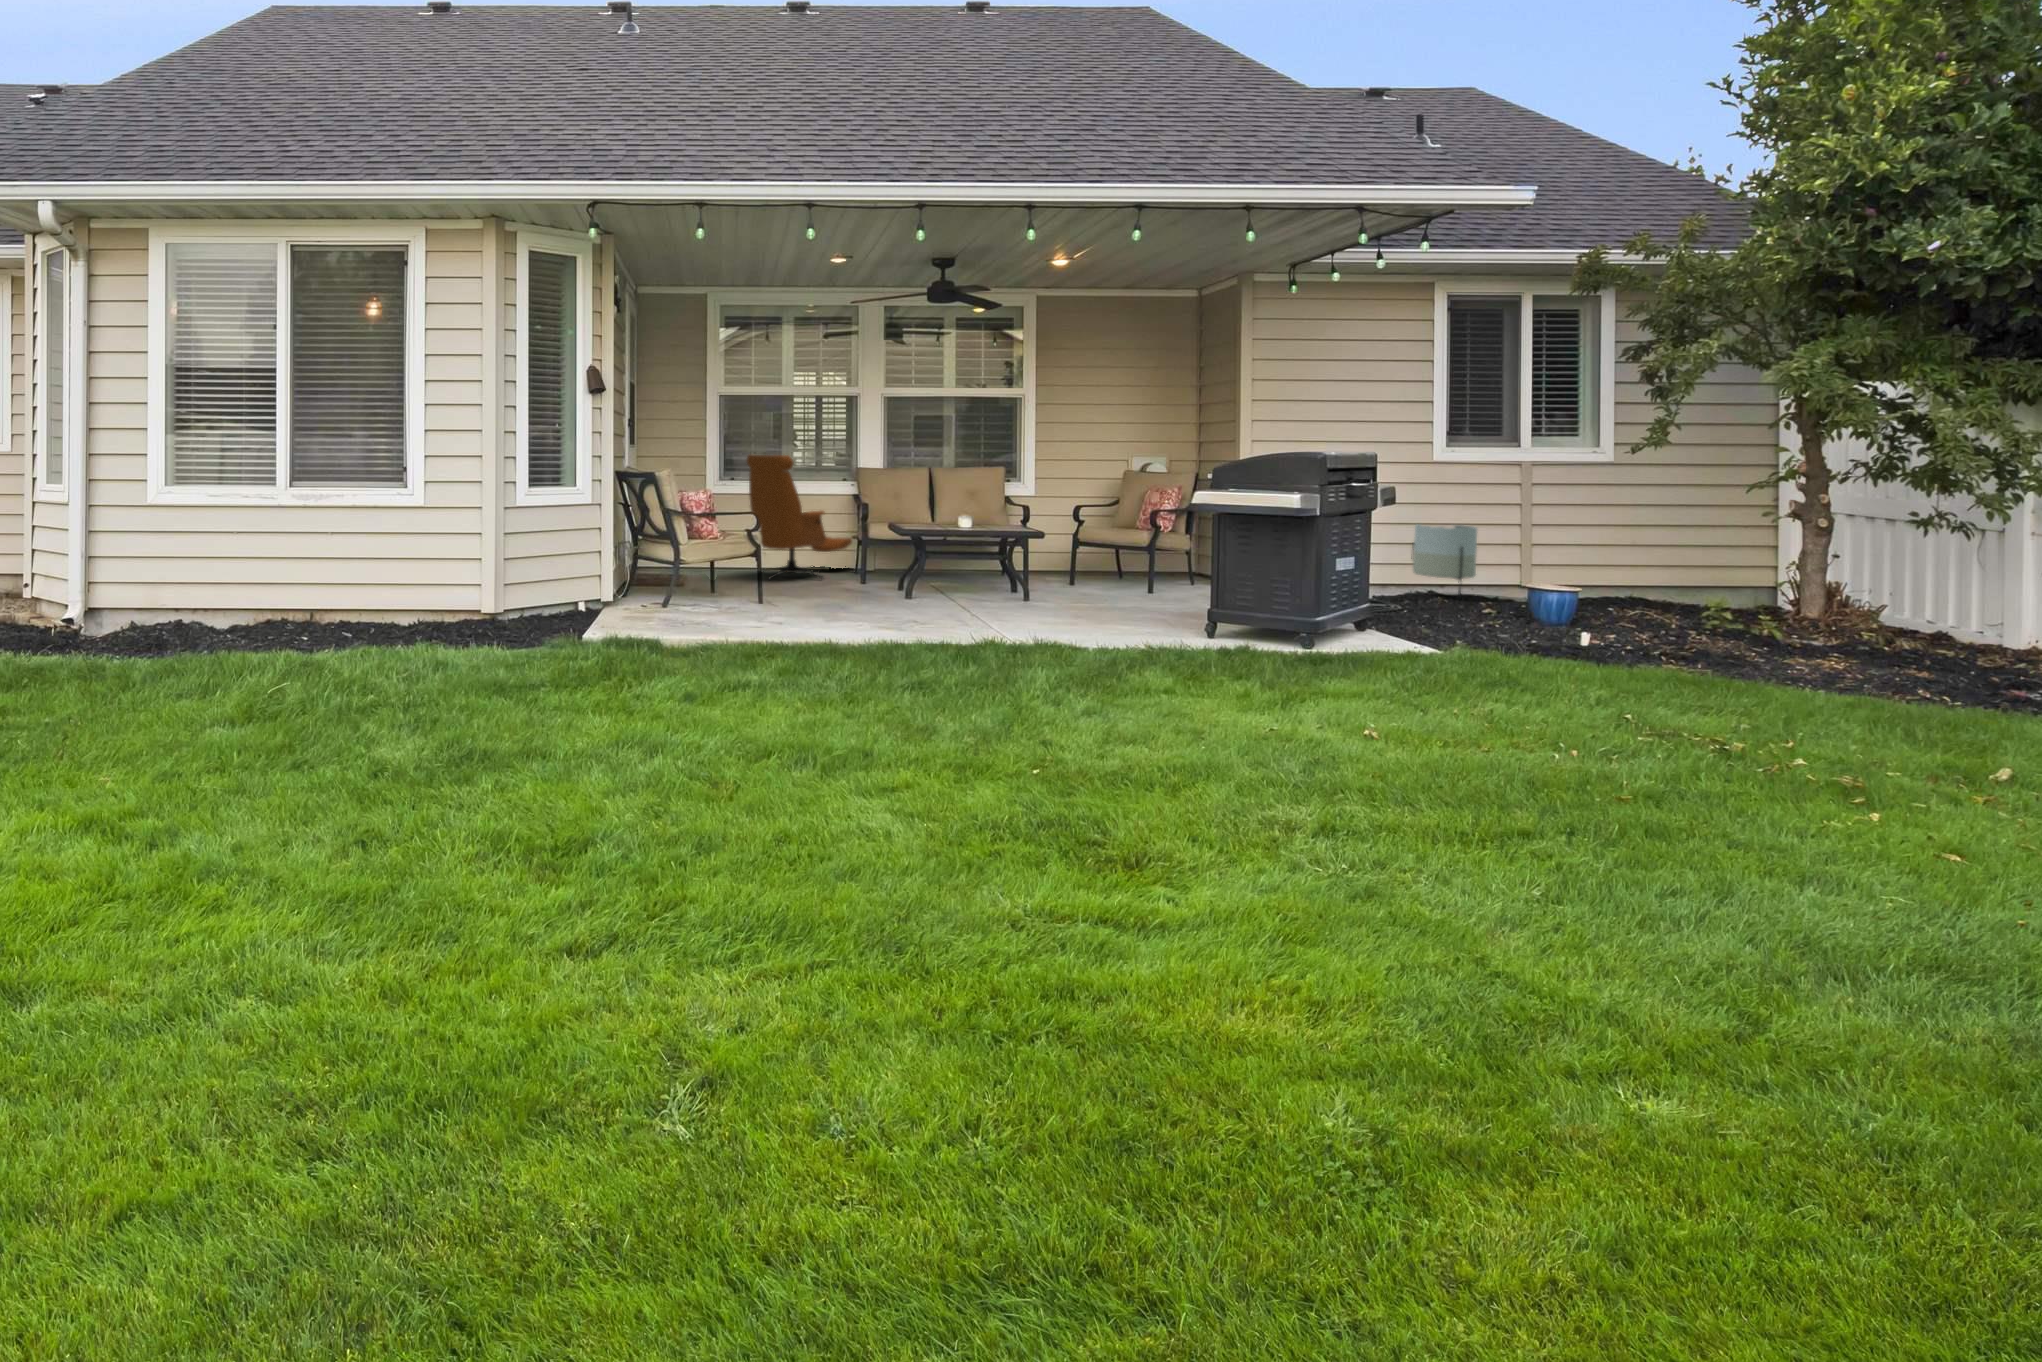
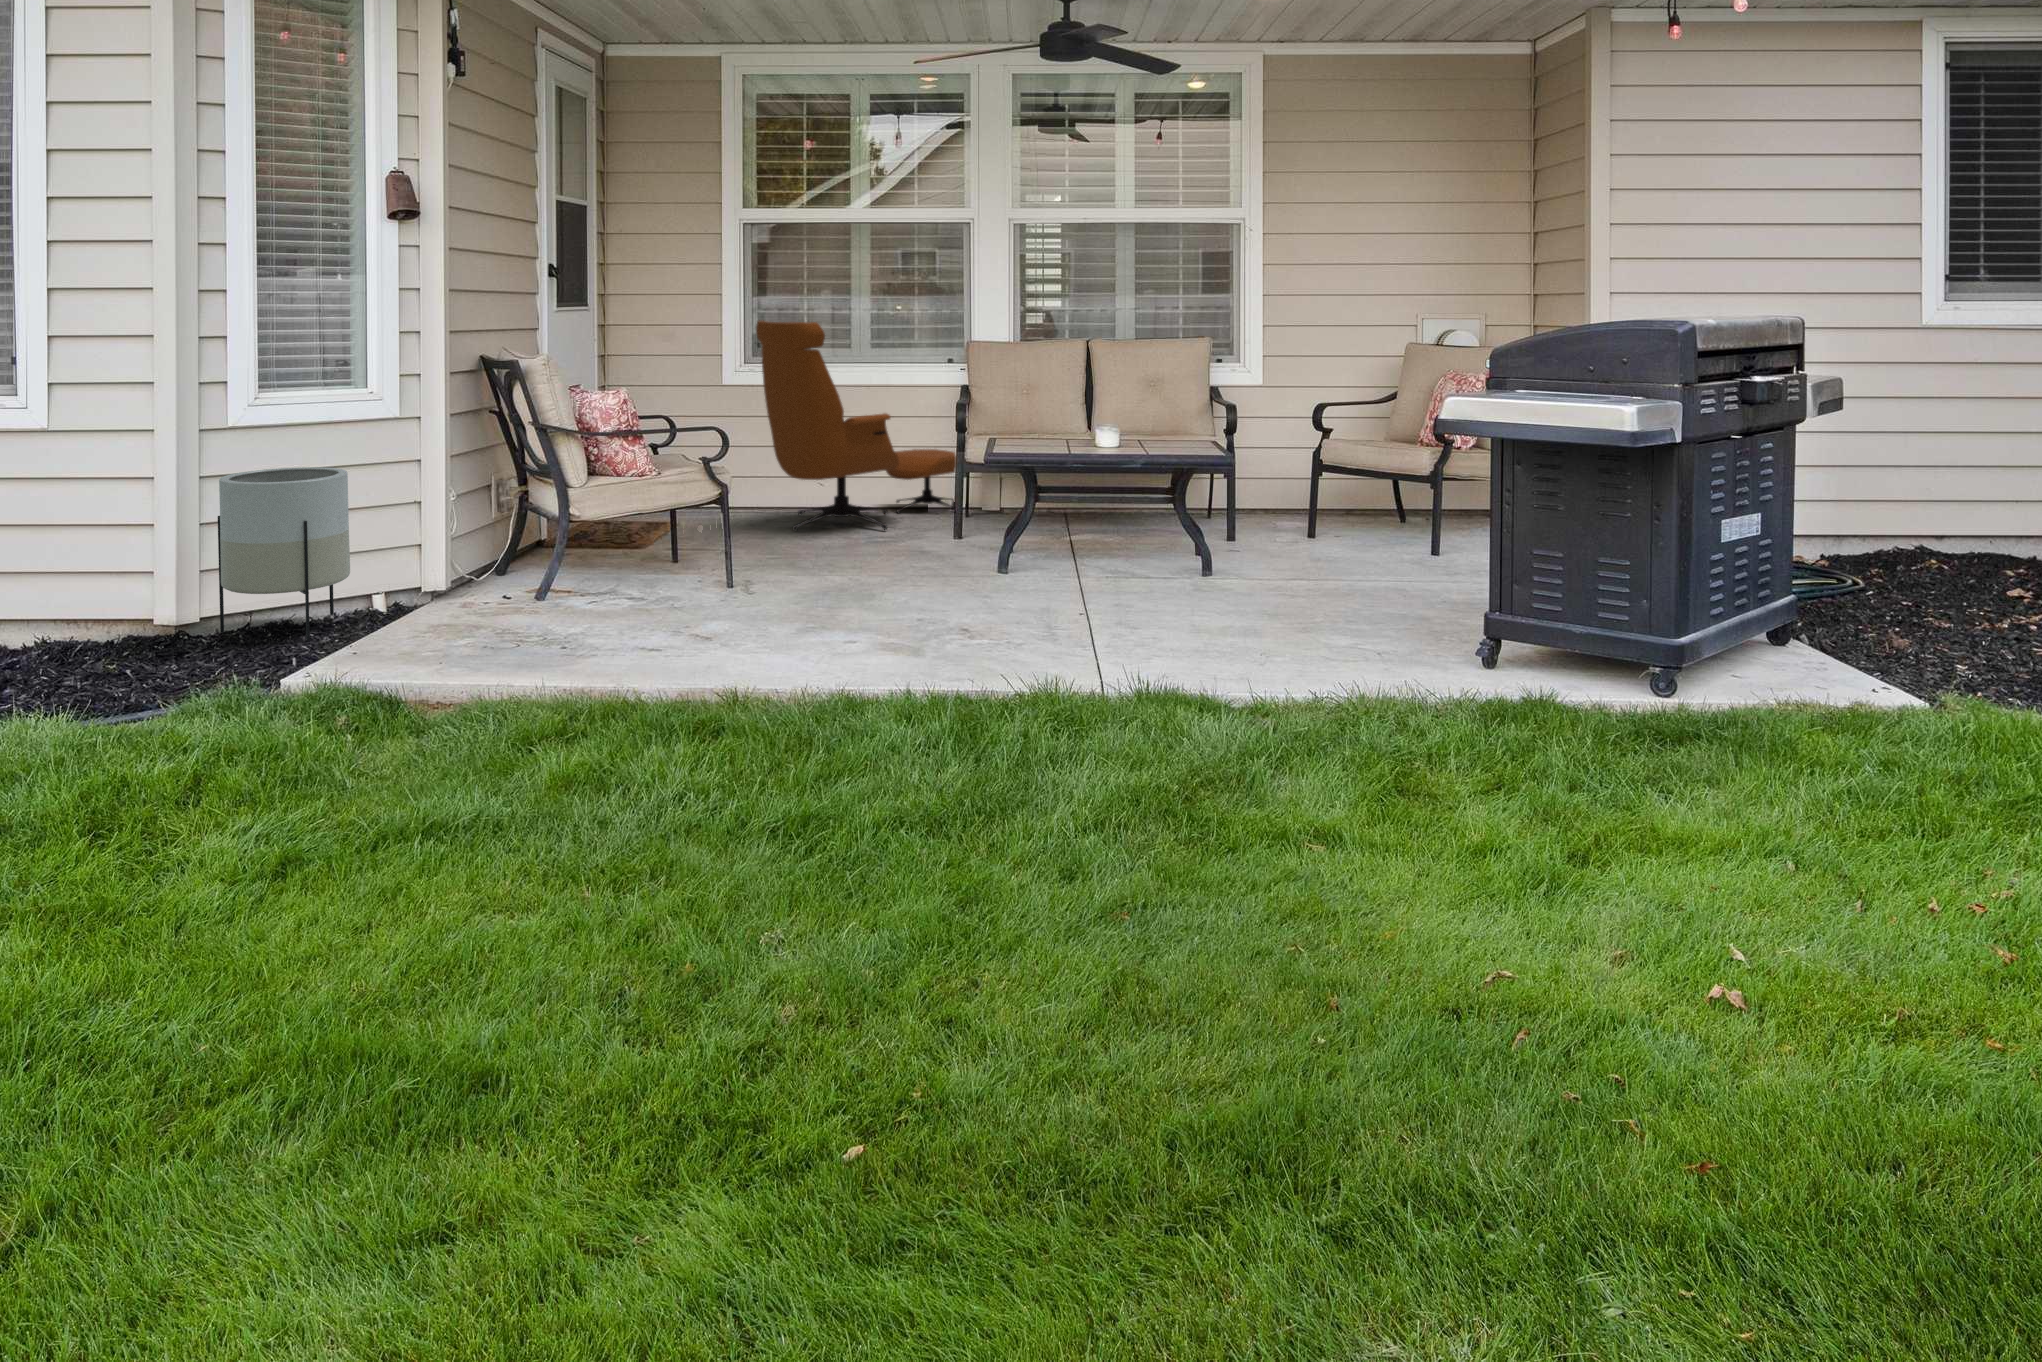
planter: present [1411,524,1477,596] -> present [218,467,350,640]

